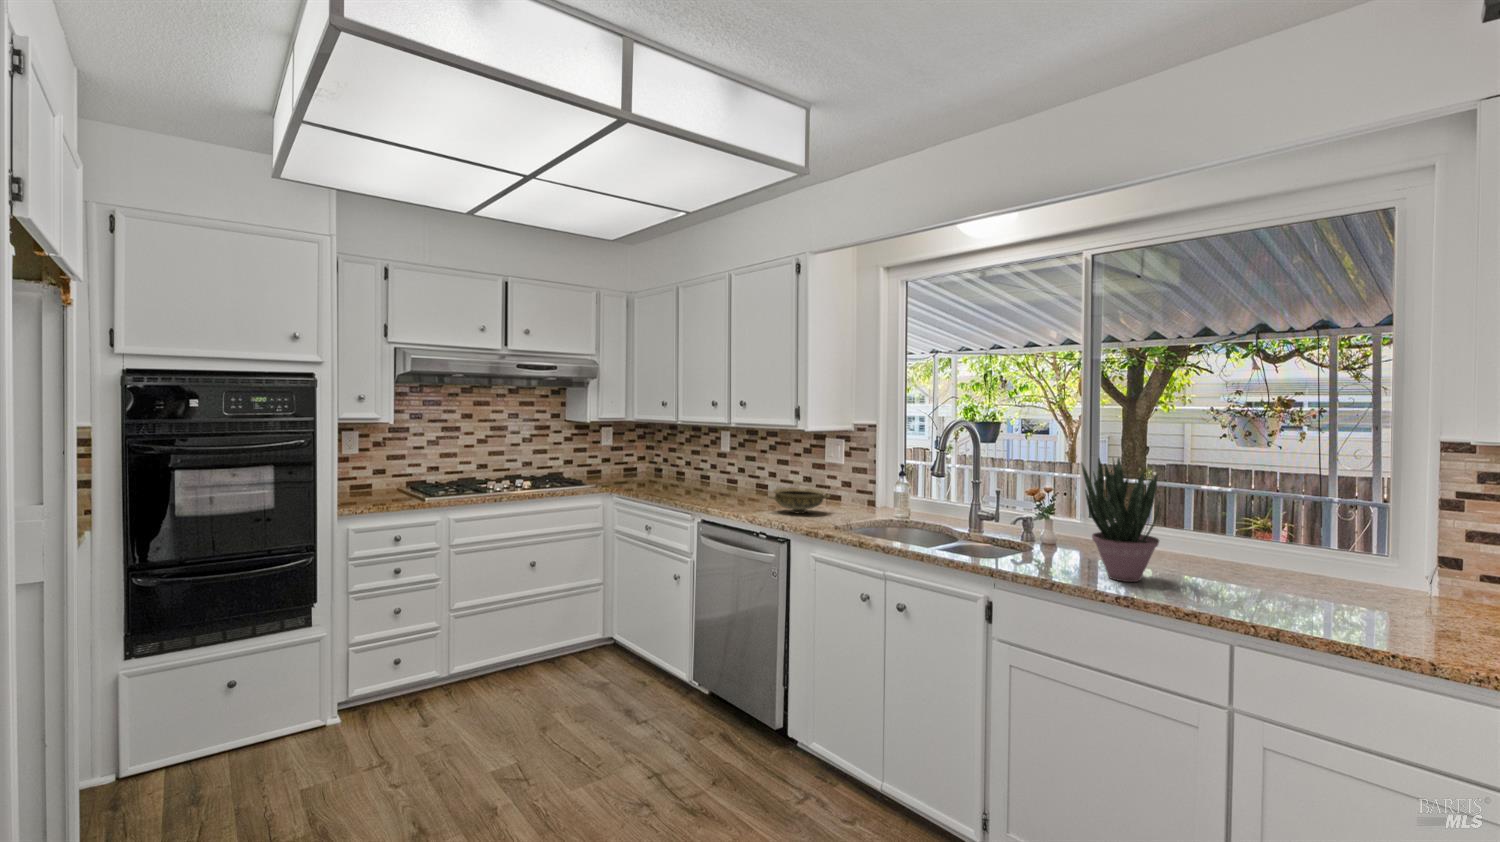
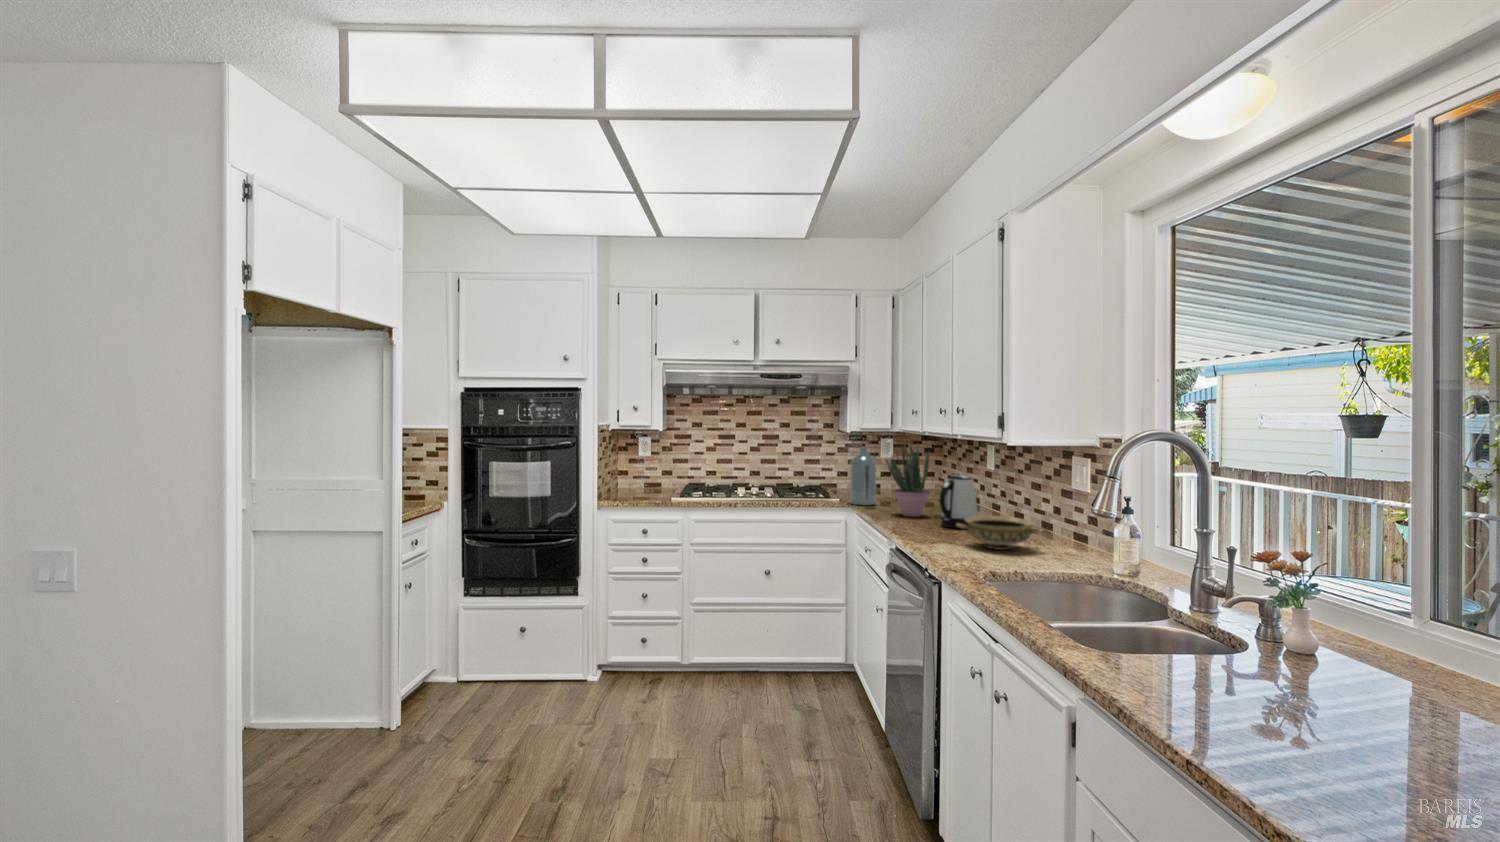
bottle: none [608,435,632,491] -> present [850,447,876,506]
kettle: none [721,457,750,502] -> present [940,475,977,528]
potted plant: present [1081,458,1160,582] -> present [886,444,930,517]

